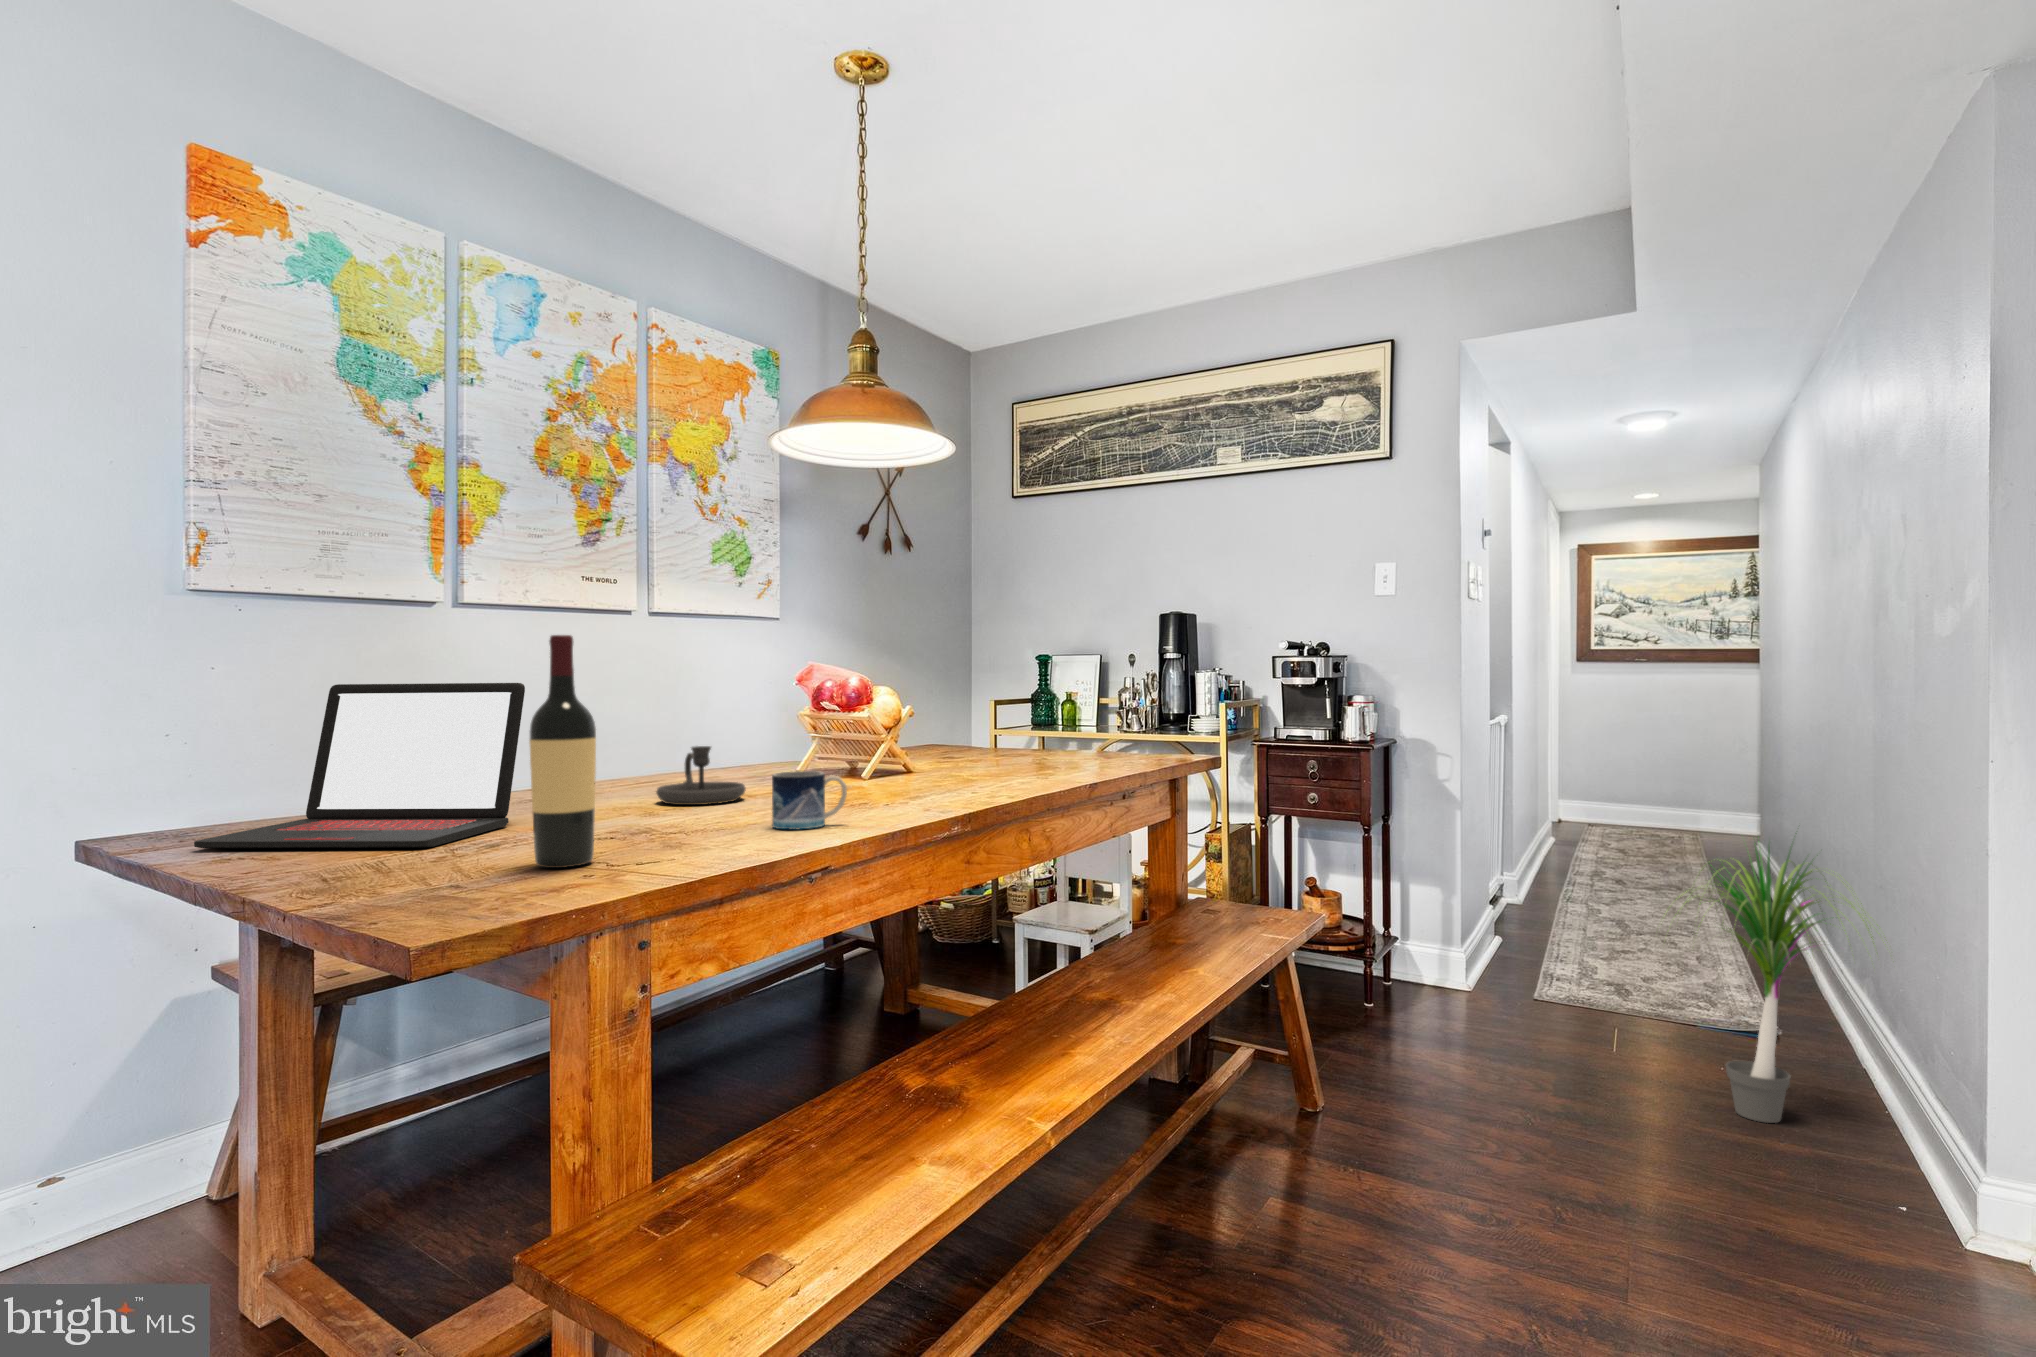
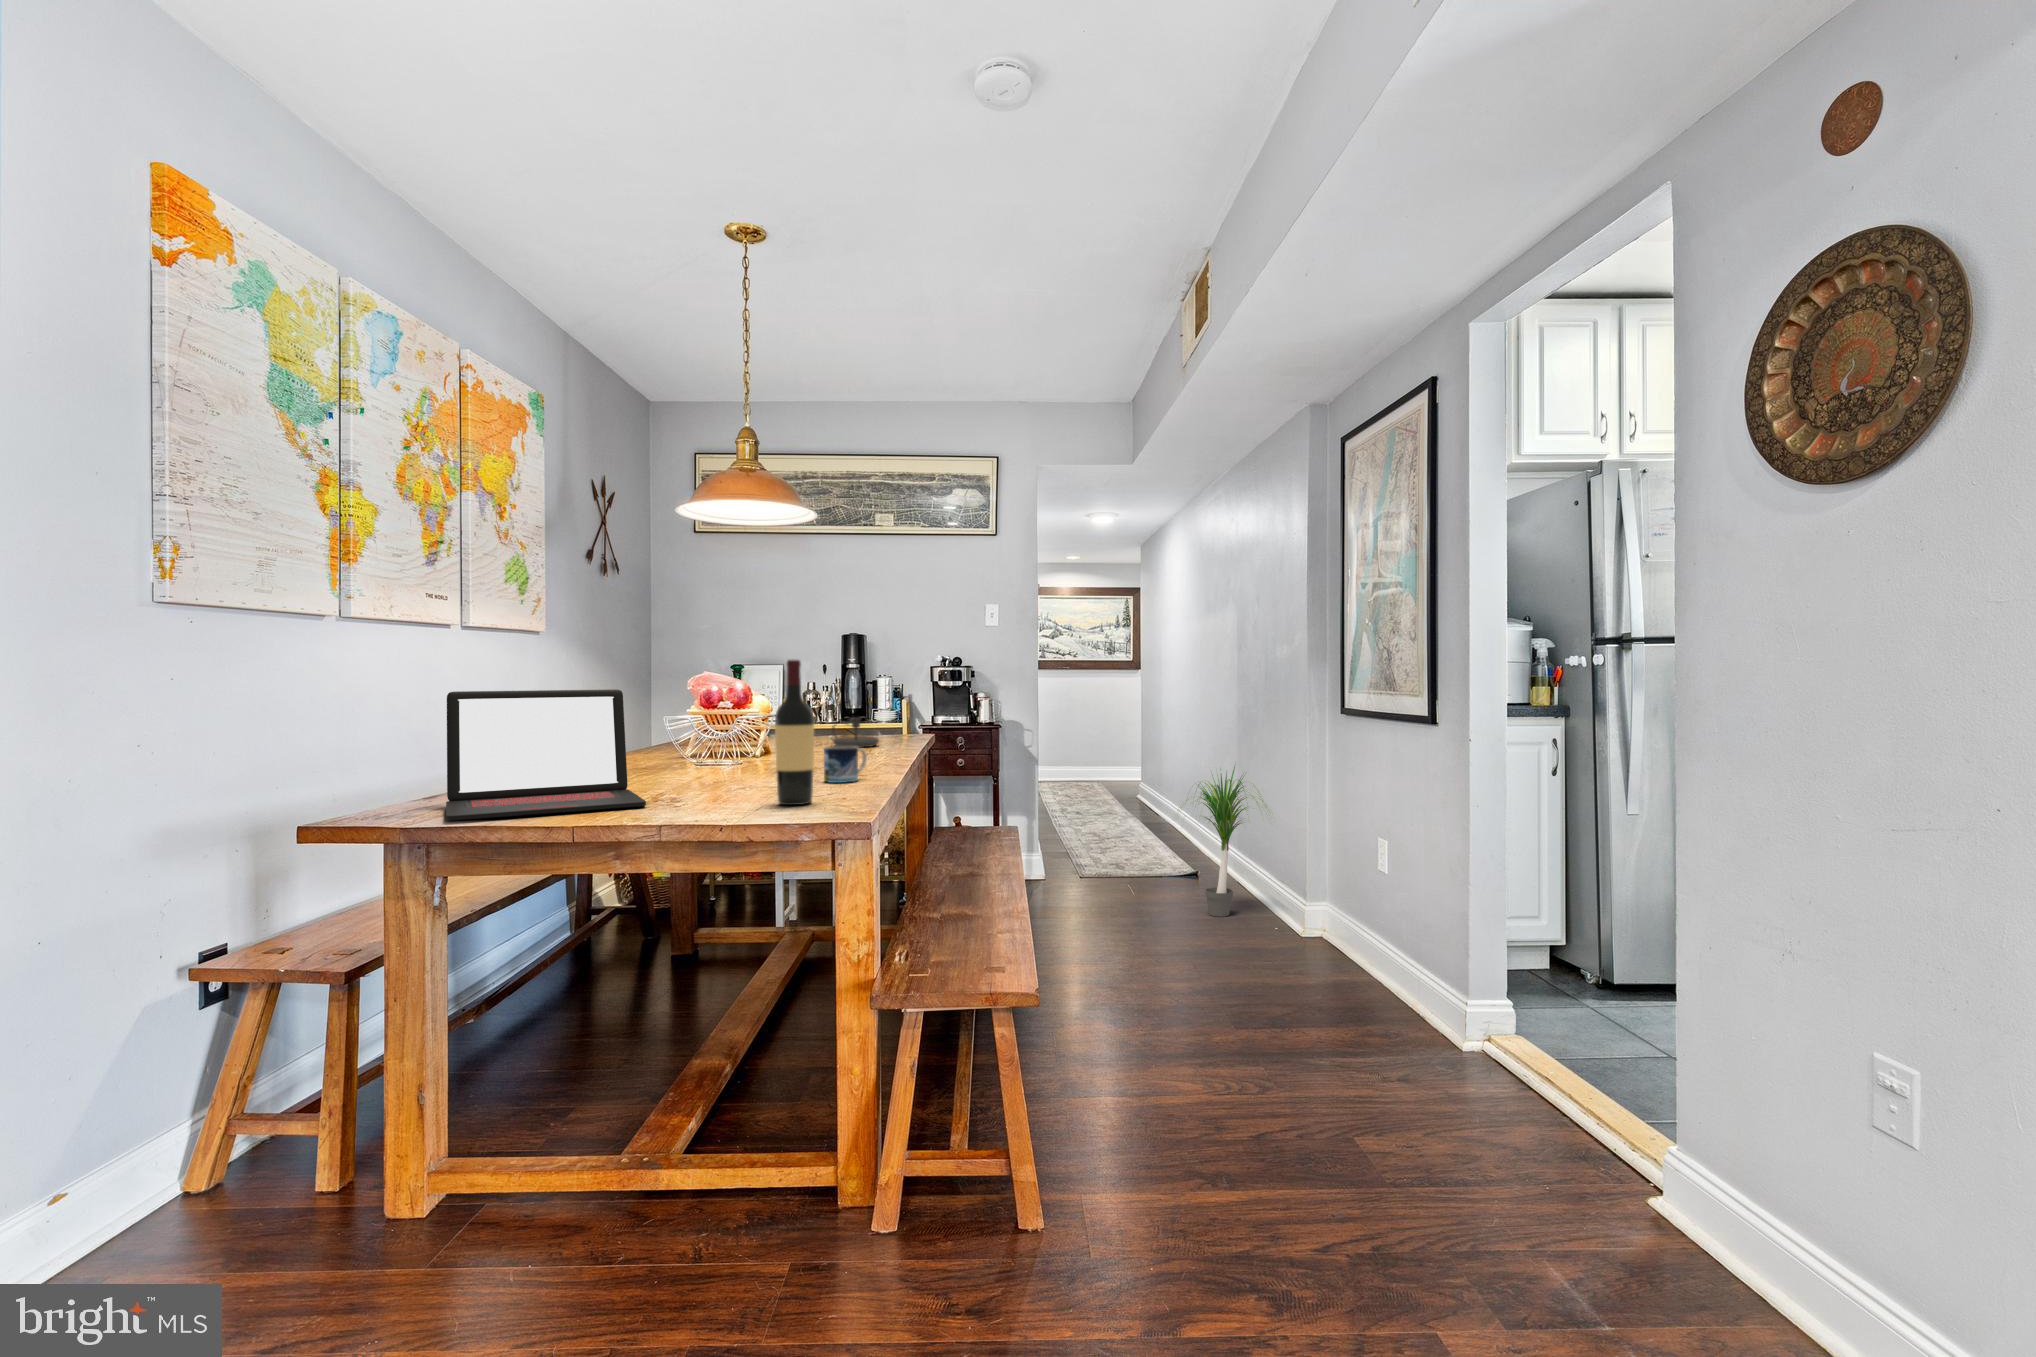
candlestick: present [656,746,746,805] -> present [832,717,879,747]

